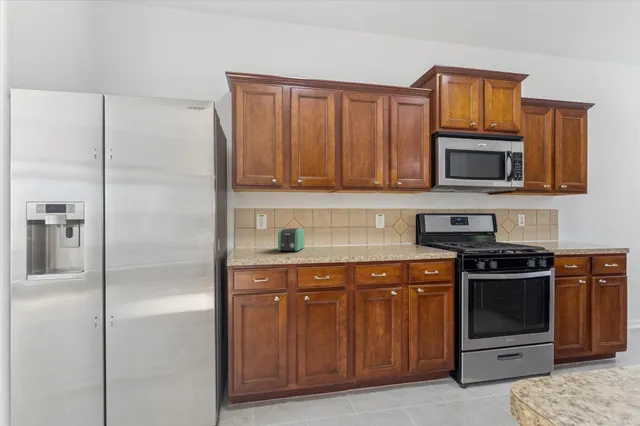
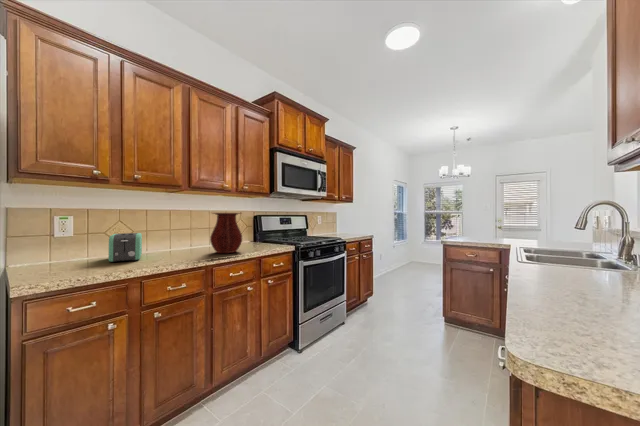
vase: none [356,211,388,253] -> present [210,213,242,253]

